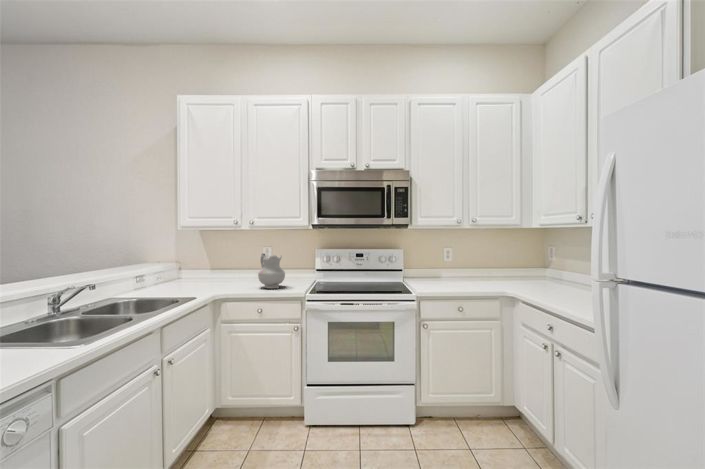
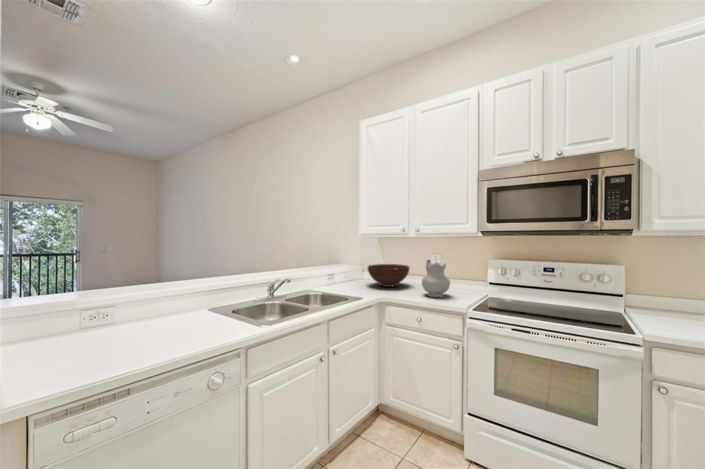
fruit bowl: none [191,262,240,286] -> present [368,264,410,287]

